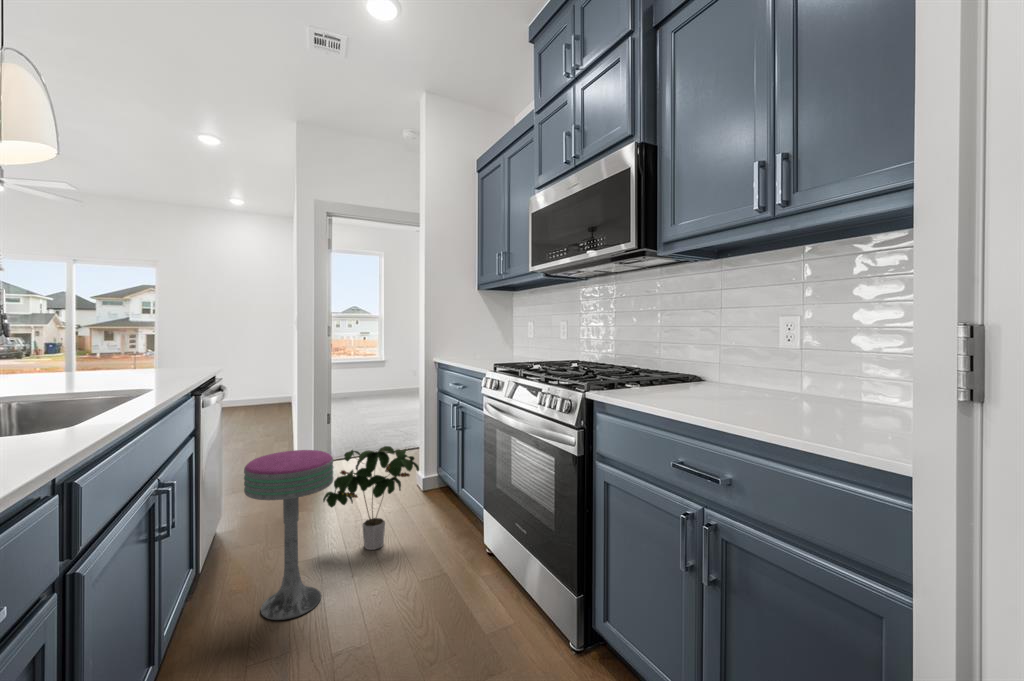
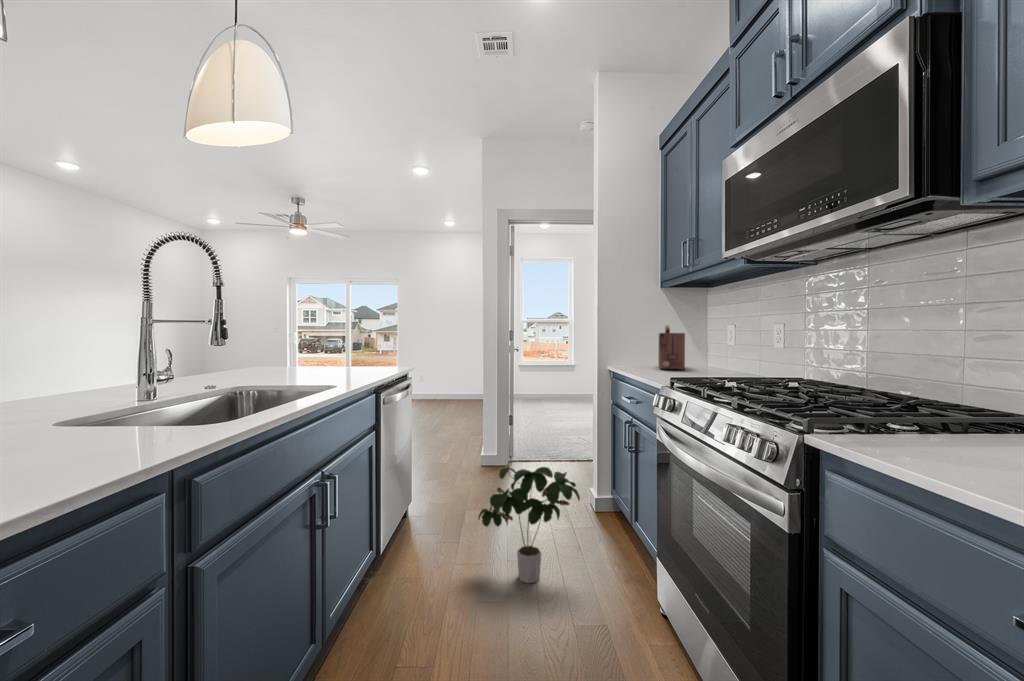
toaster: none [476,321,498,357] -> present [659,325,685,369]
bar stool: present [244,450,333,620] -> none [389,462,476,648]

